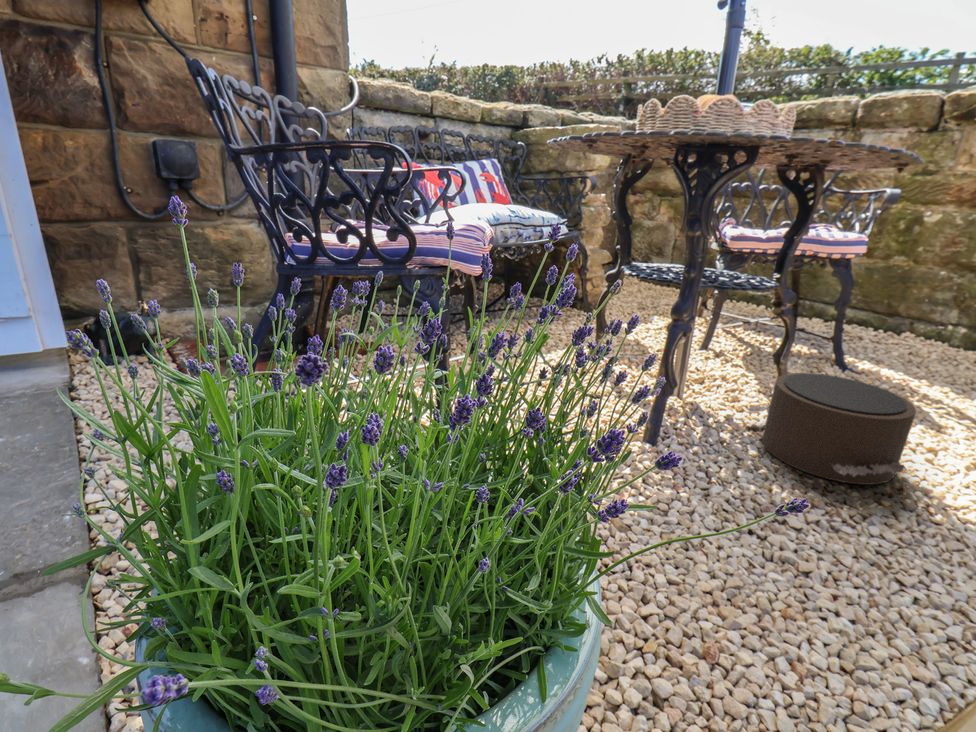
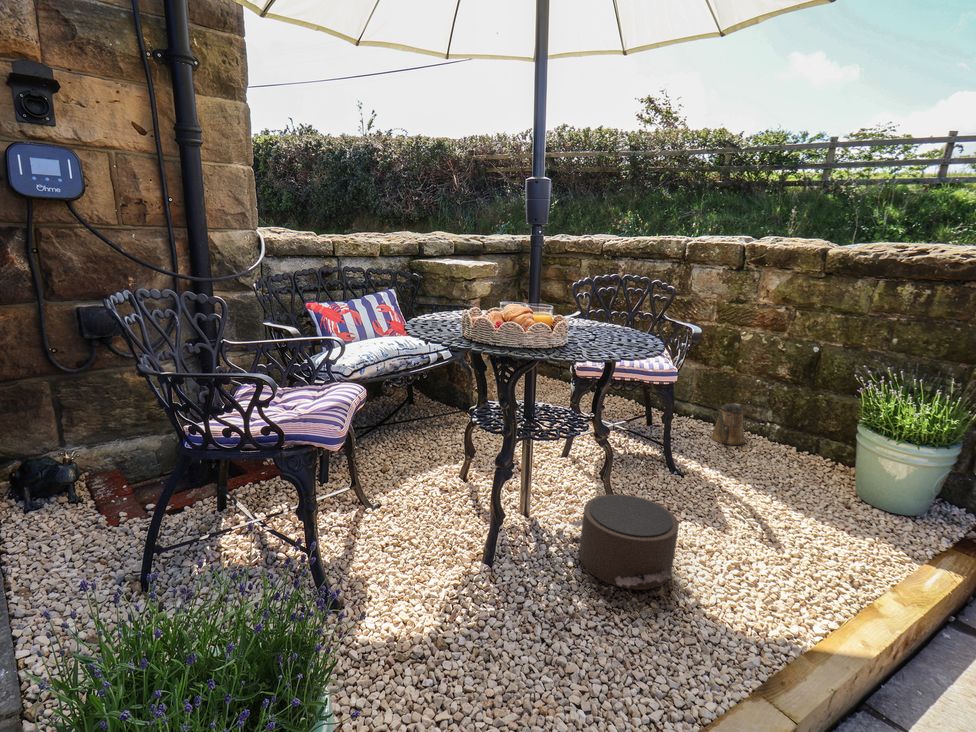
watering can: none [875,299,925,348] -> present [711,404,745,445]

